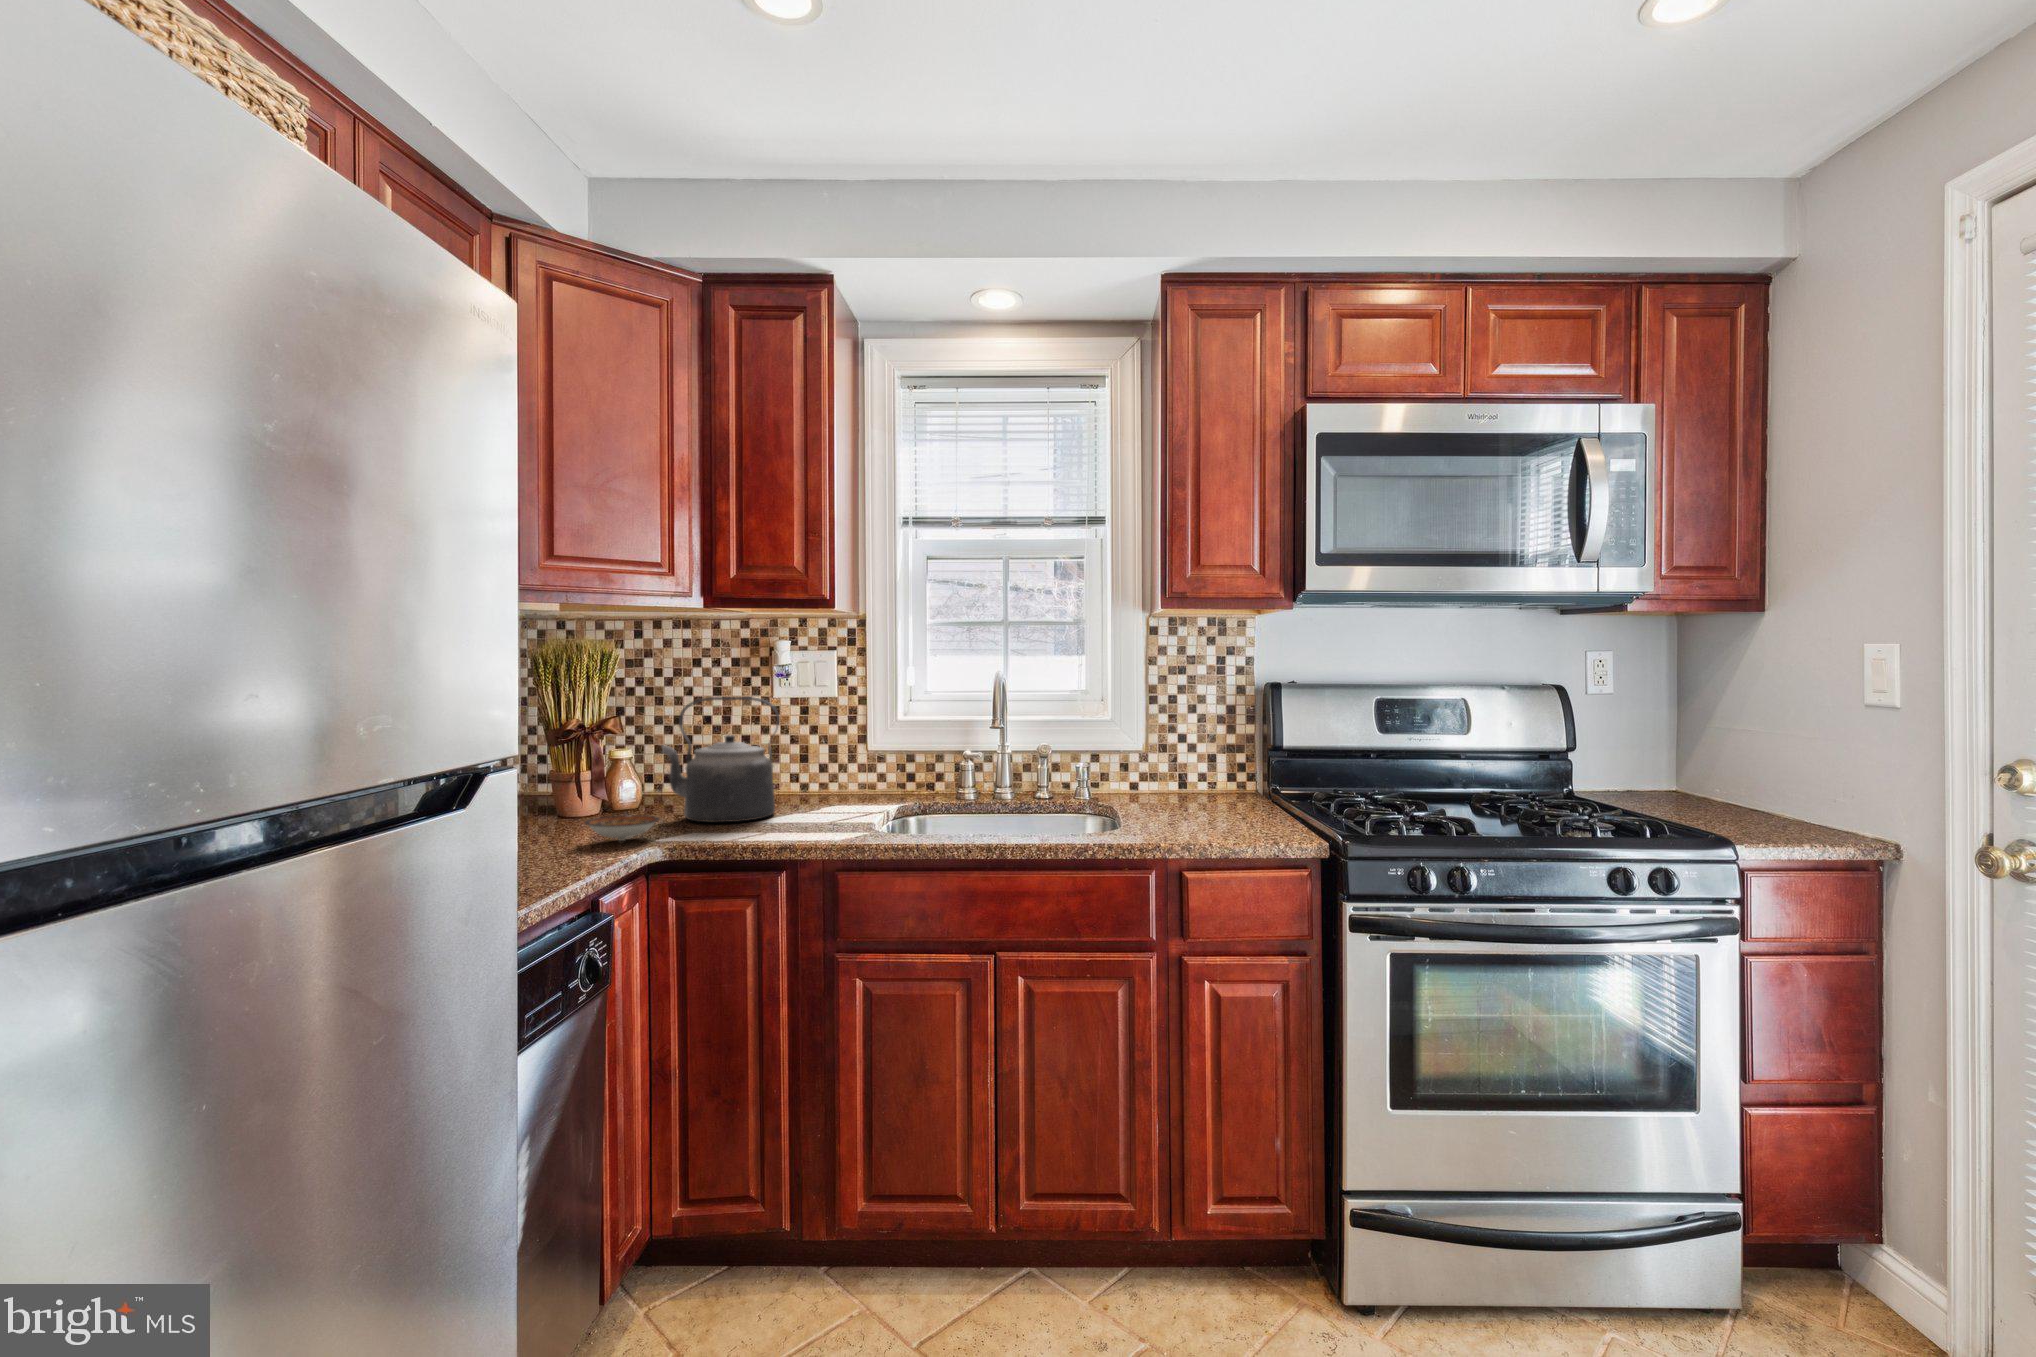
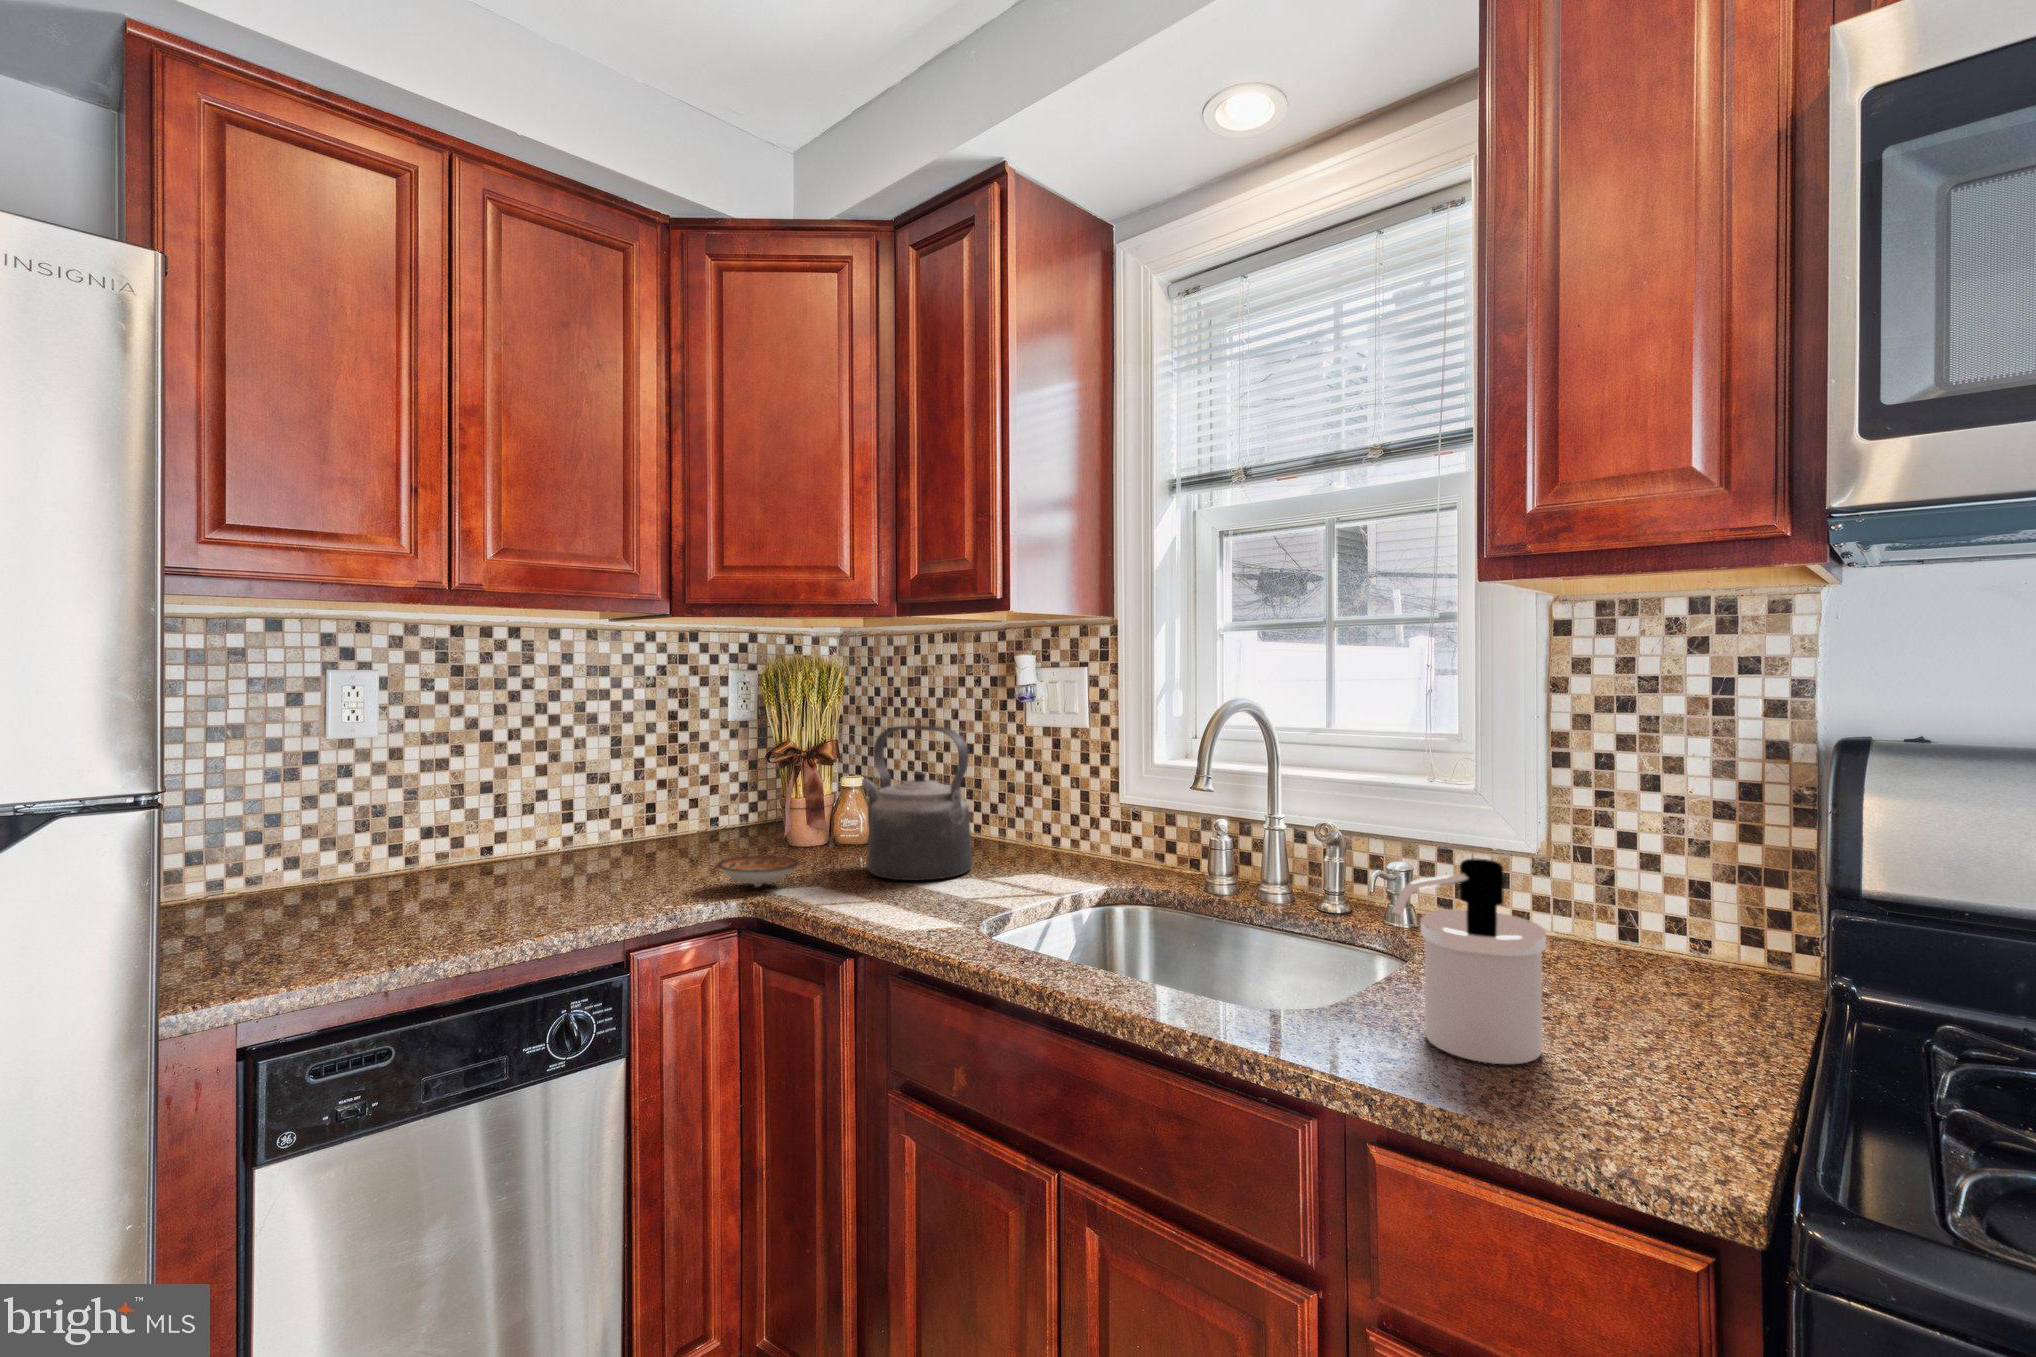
soap dispenser: none [1176,738,1230,828] -> present [1392,858,1546,1064]

